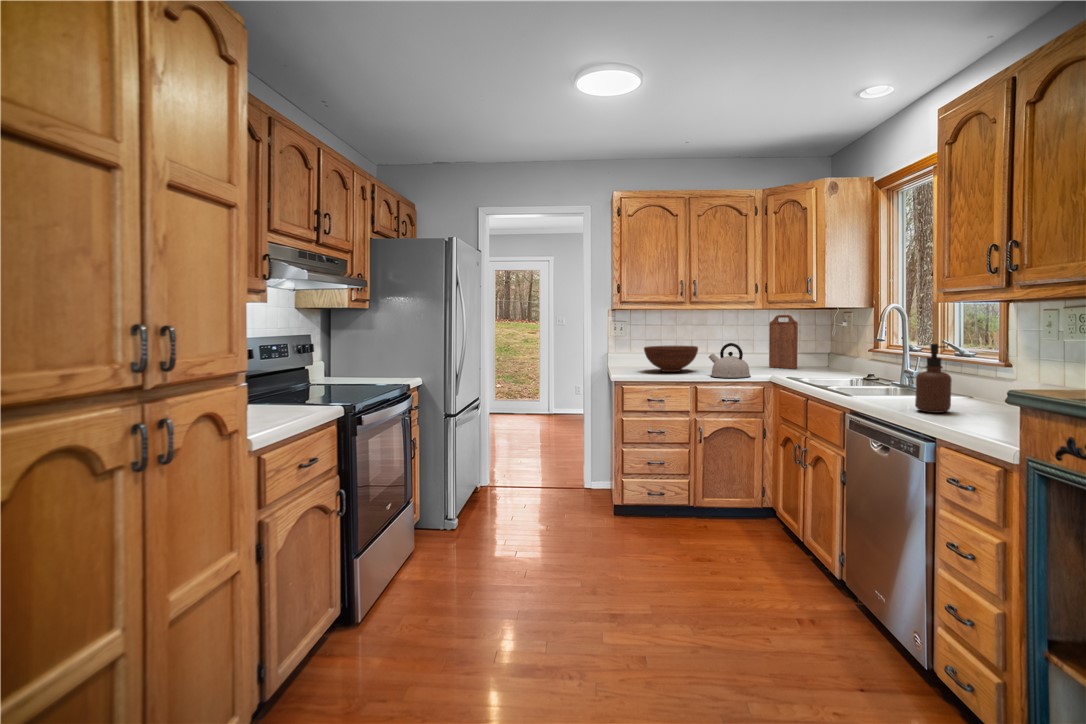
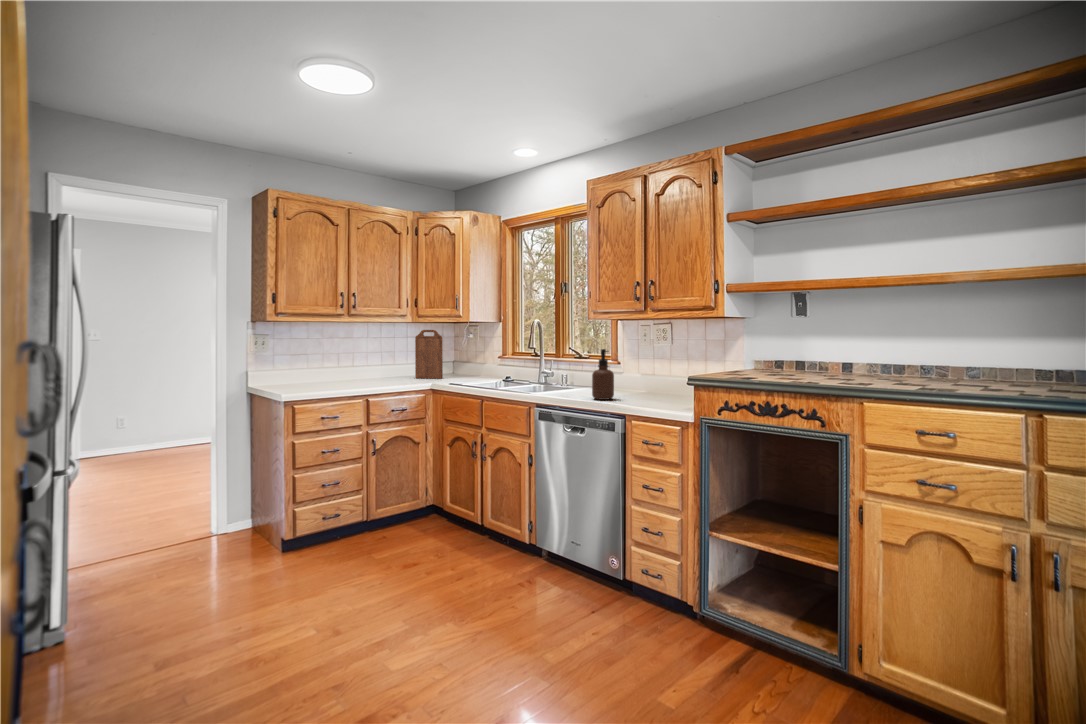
kettle: present [709,343,751,378] -> none [378,354,420,387]
fruit bowl: present [644,346,698,372] -> none [300,358,359,386]

